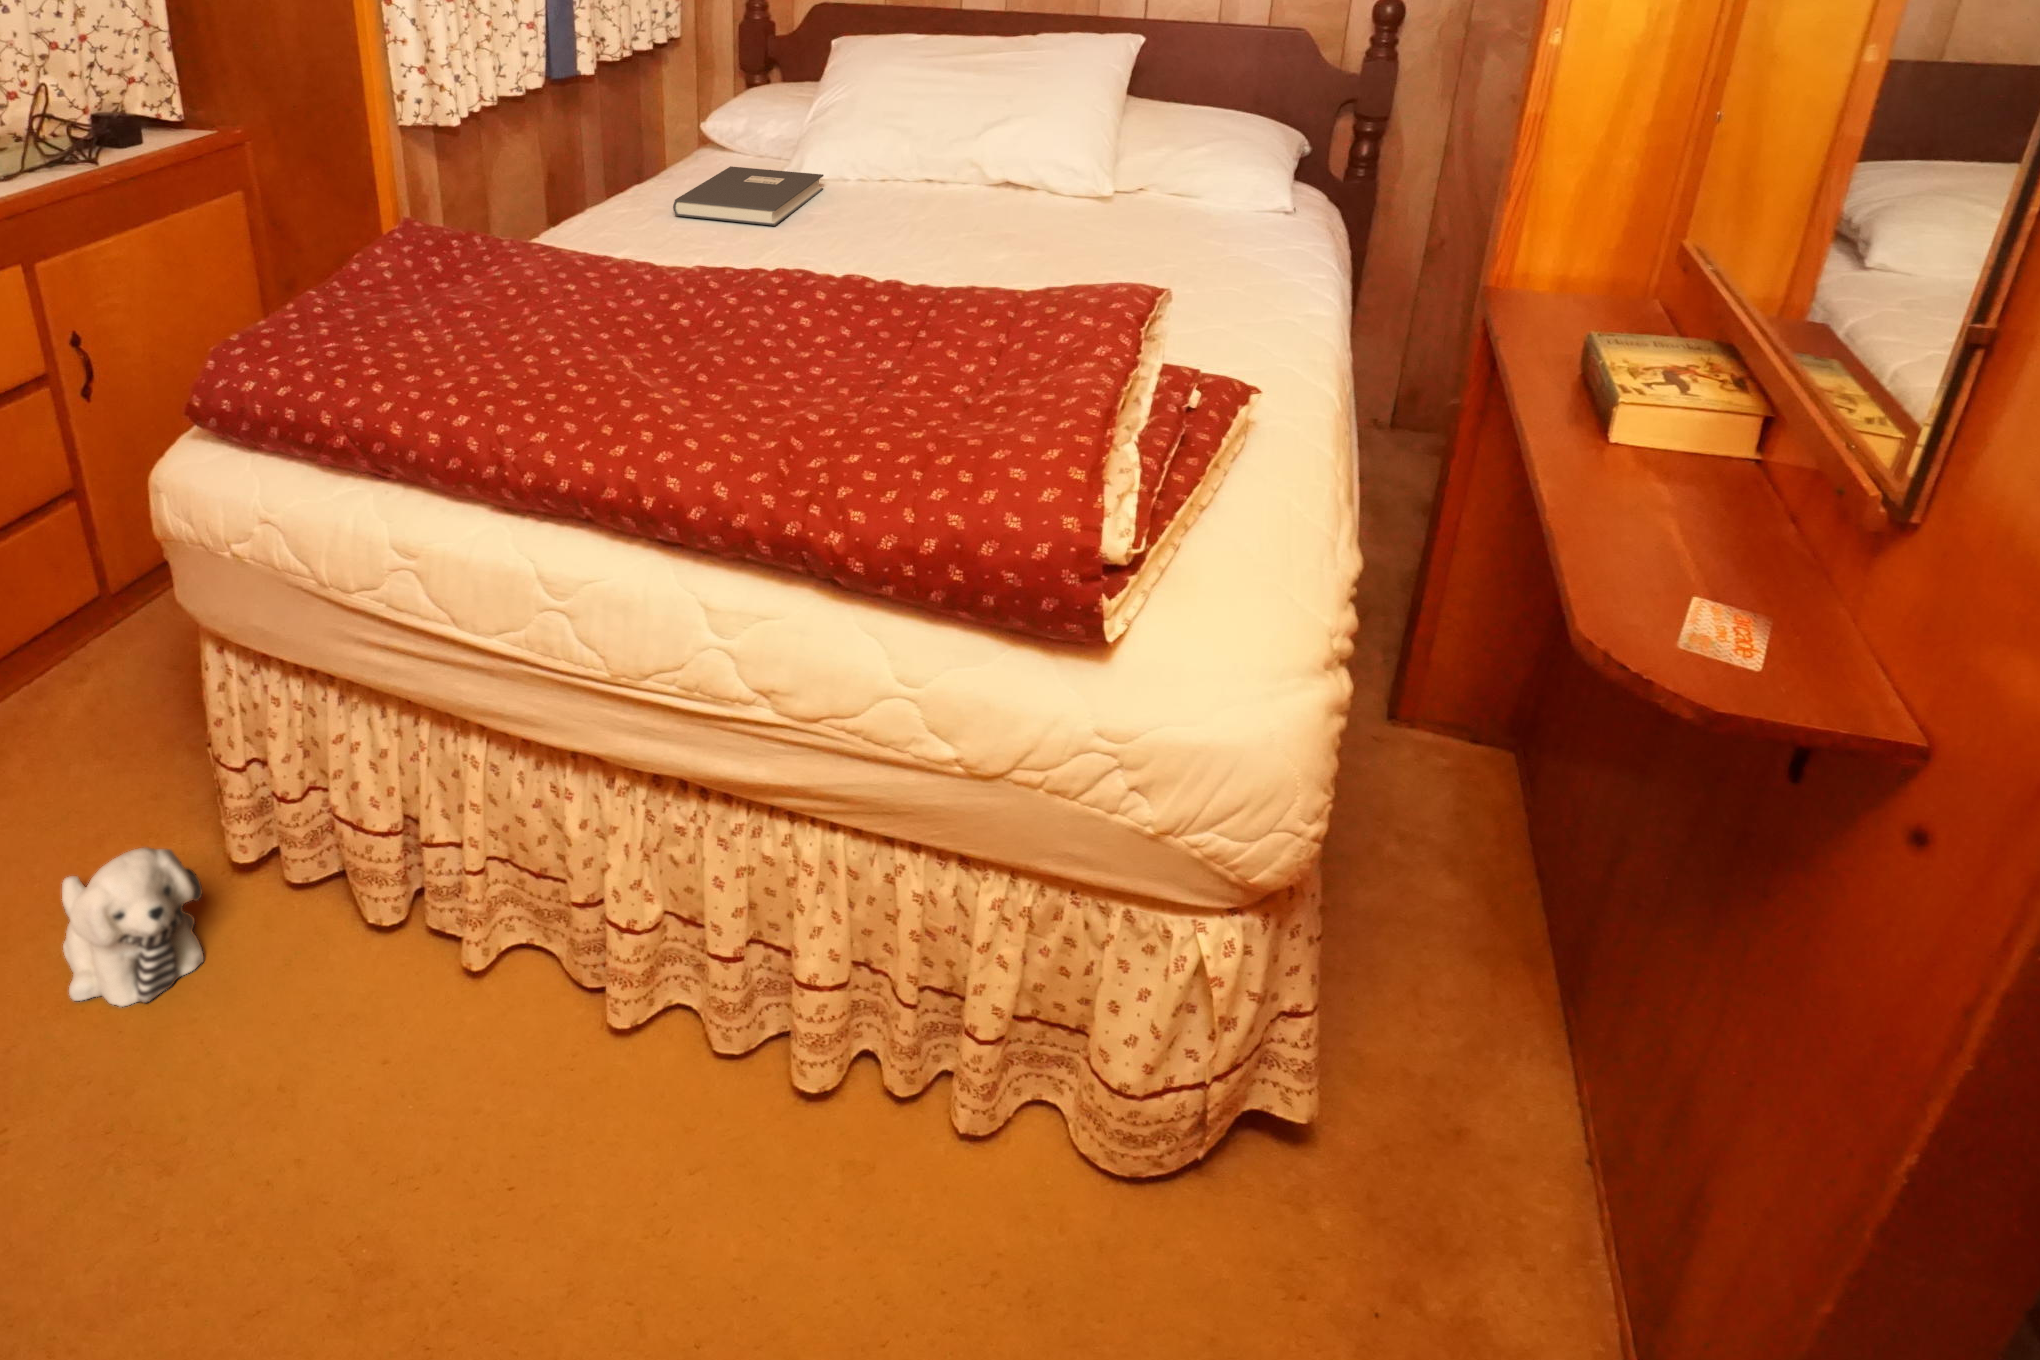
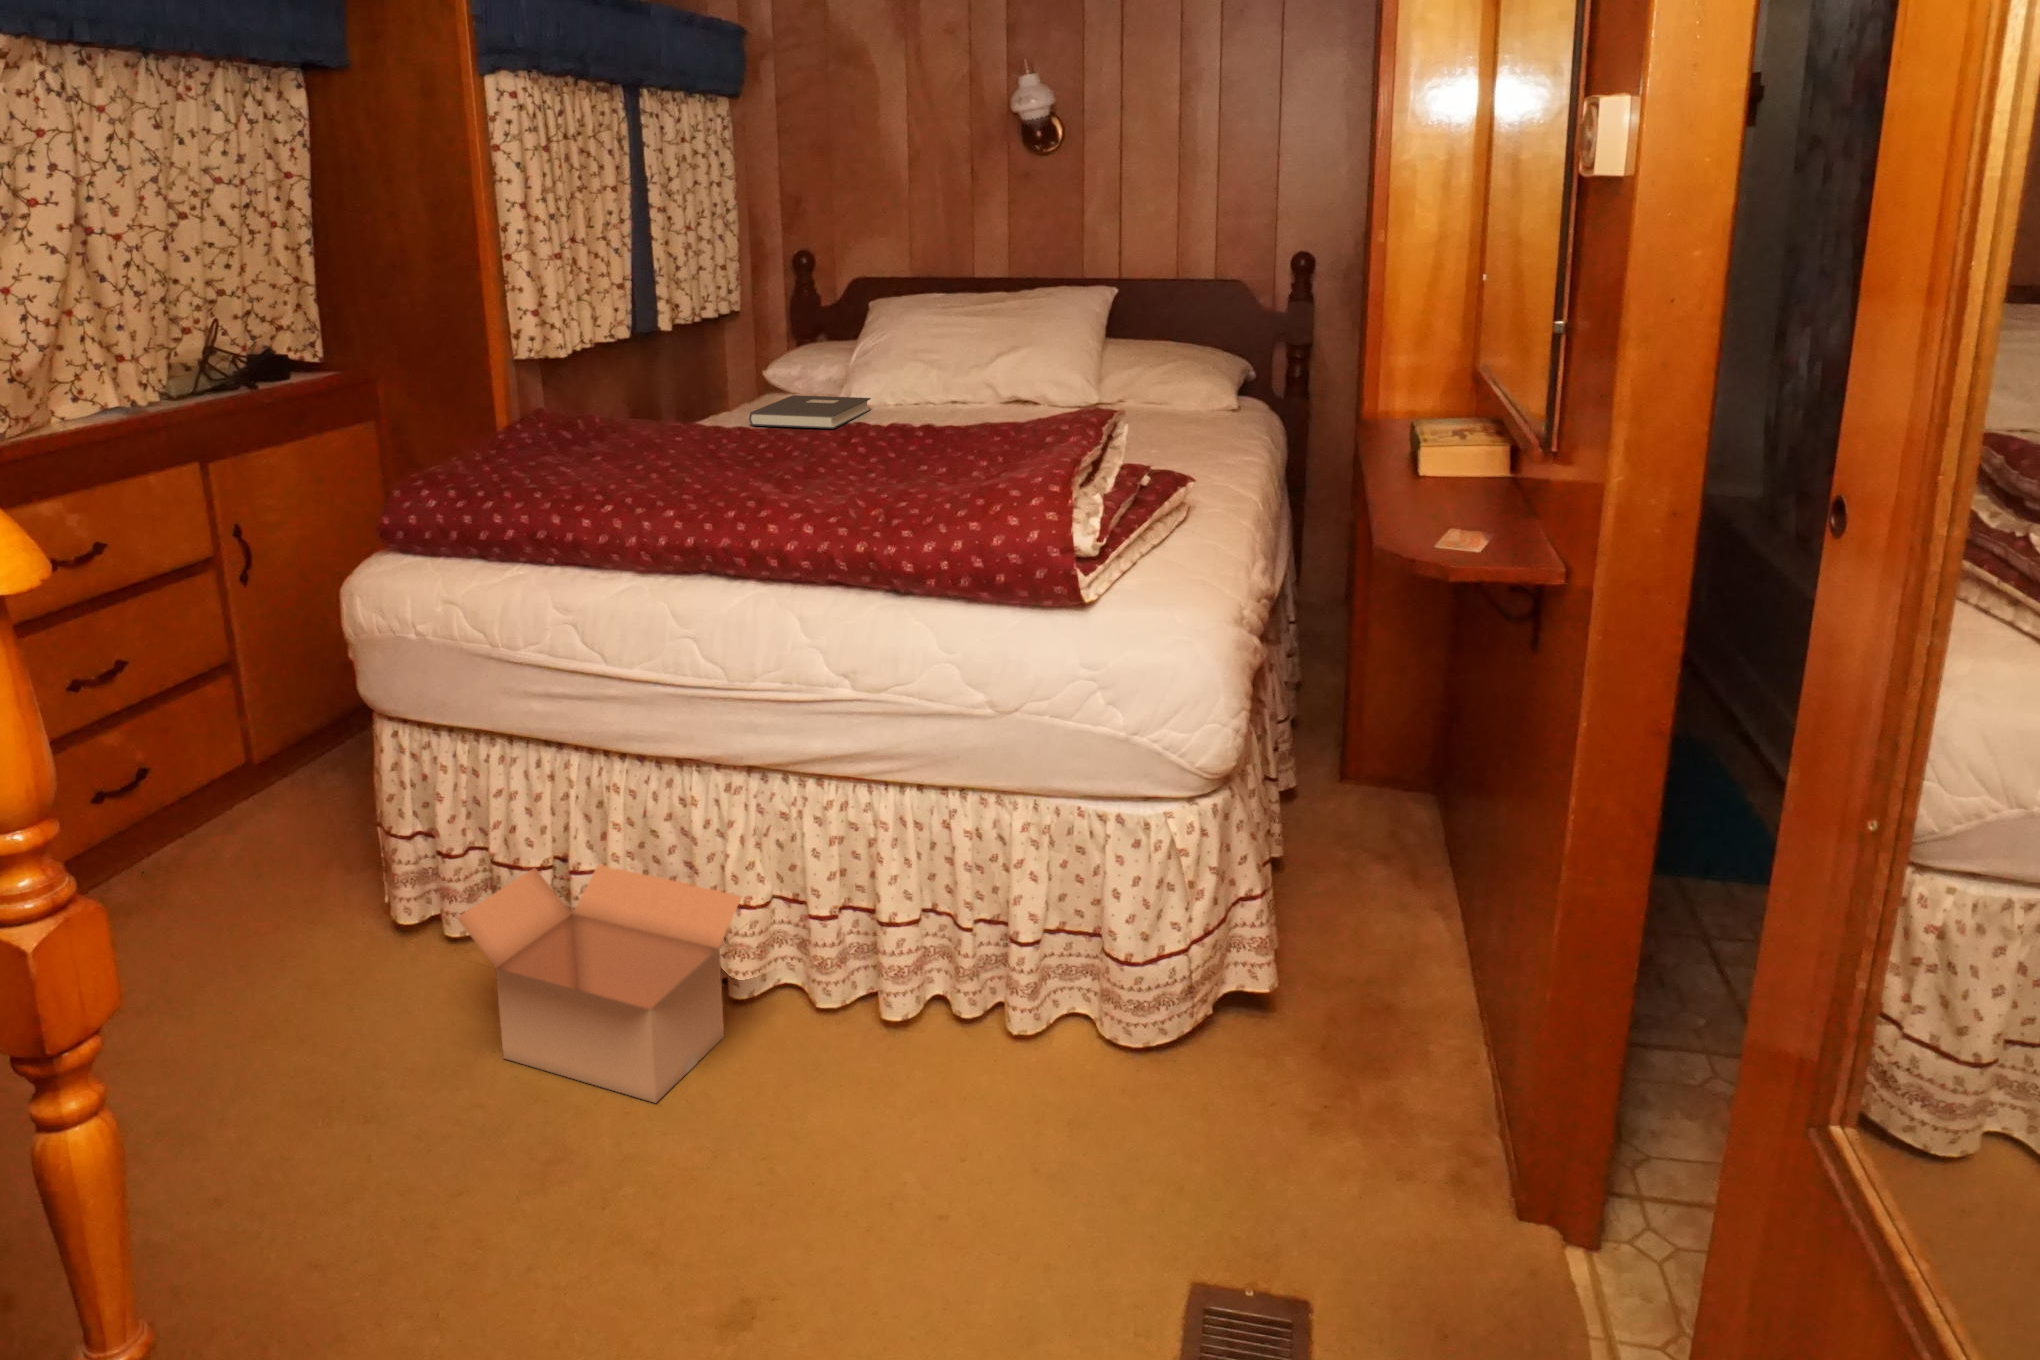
plush toy: present [62,847,204,1007] -> none [247,886,380,1021]
cardboard box: none [257,848,632,1211] -> present [457,865,742,1103]

